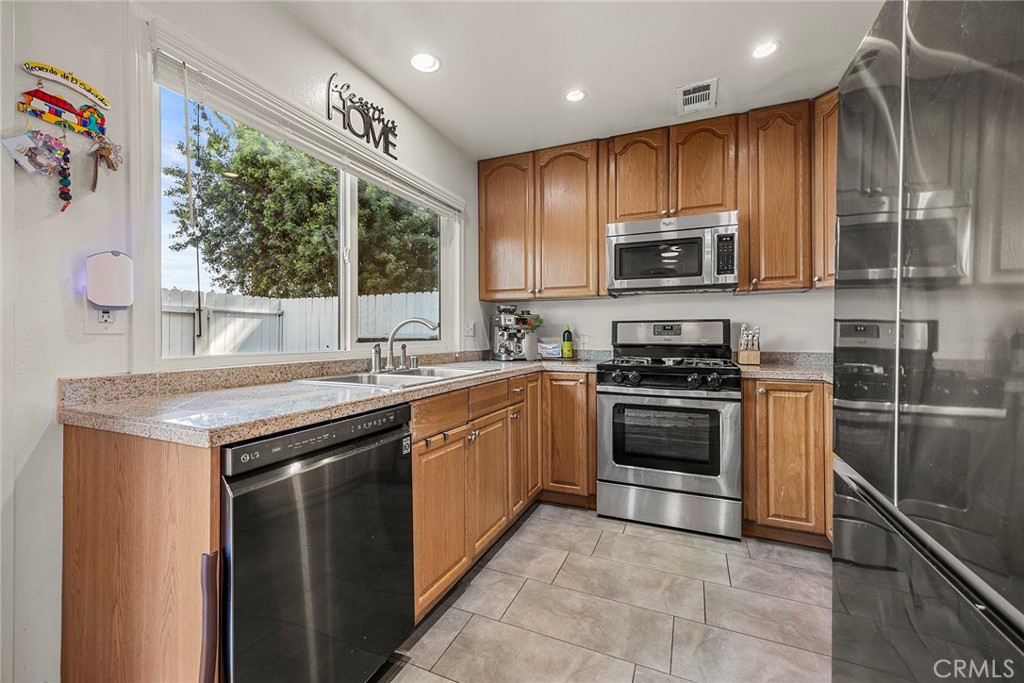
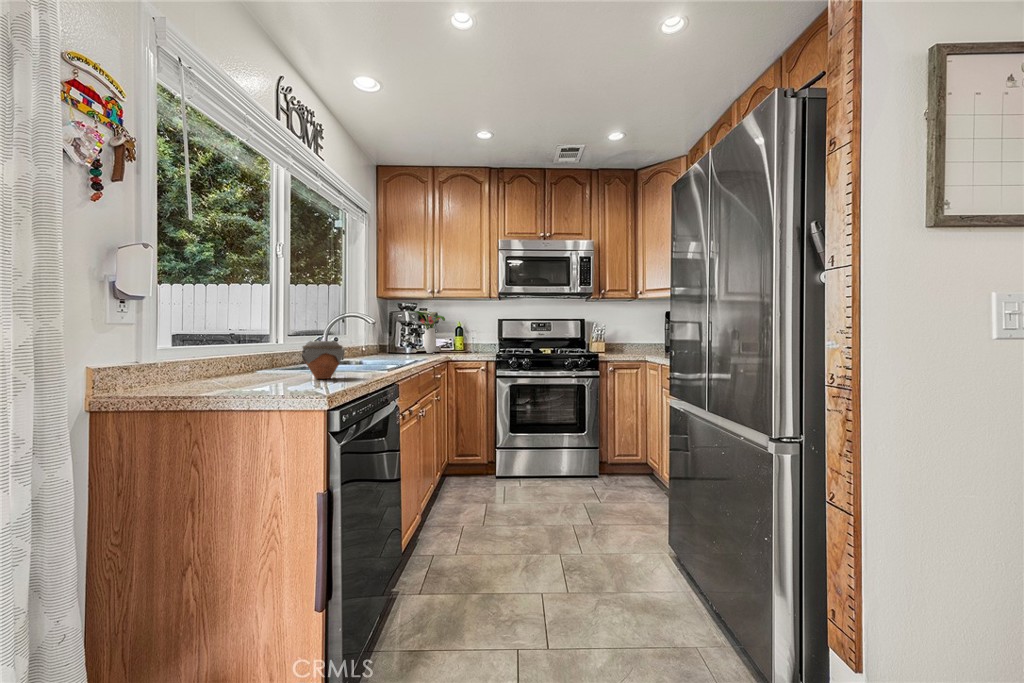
jar: none [166,354,244,410] -> present [301,341,344,379]

